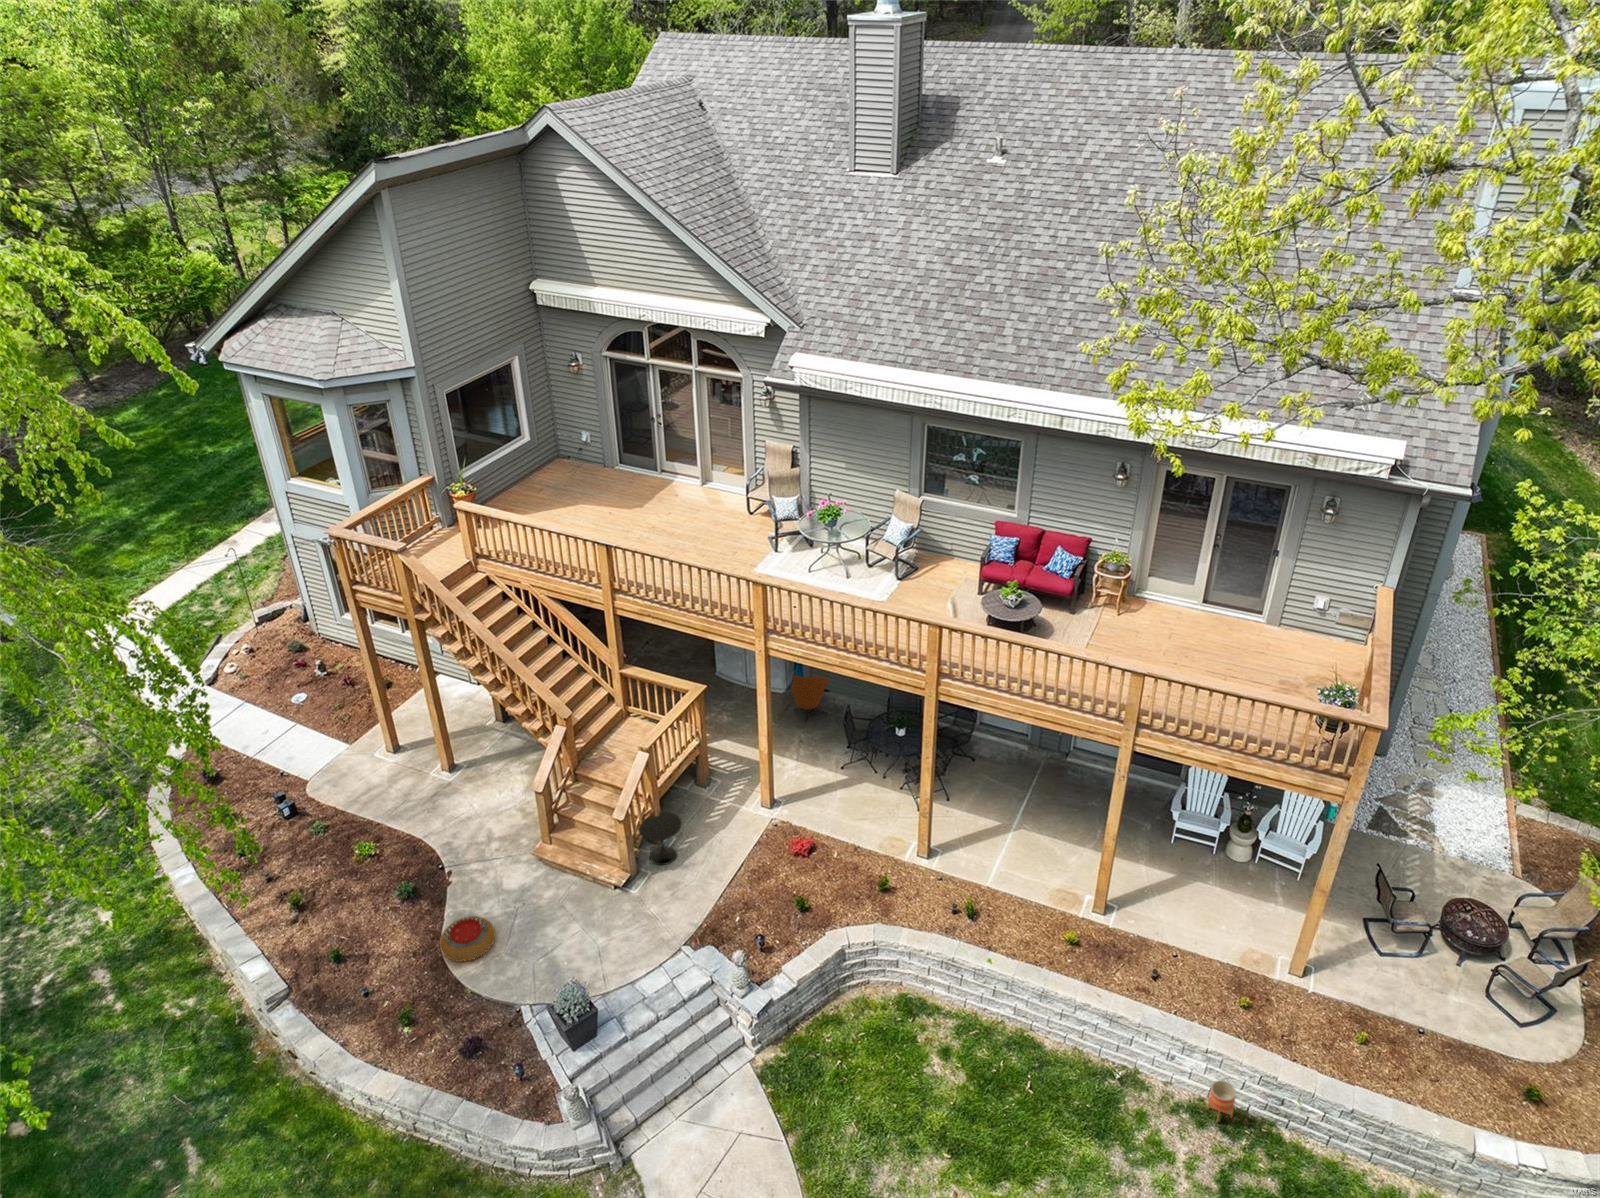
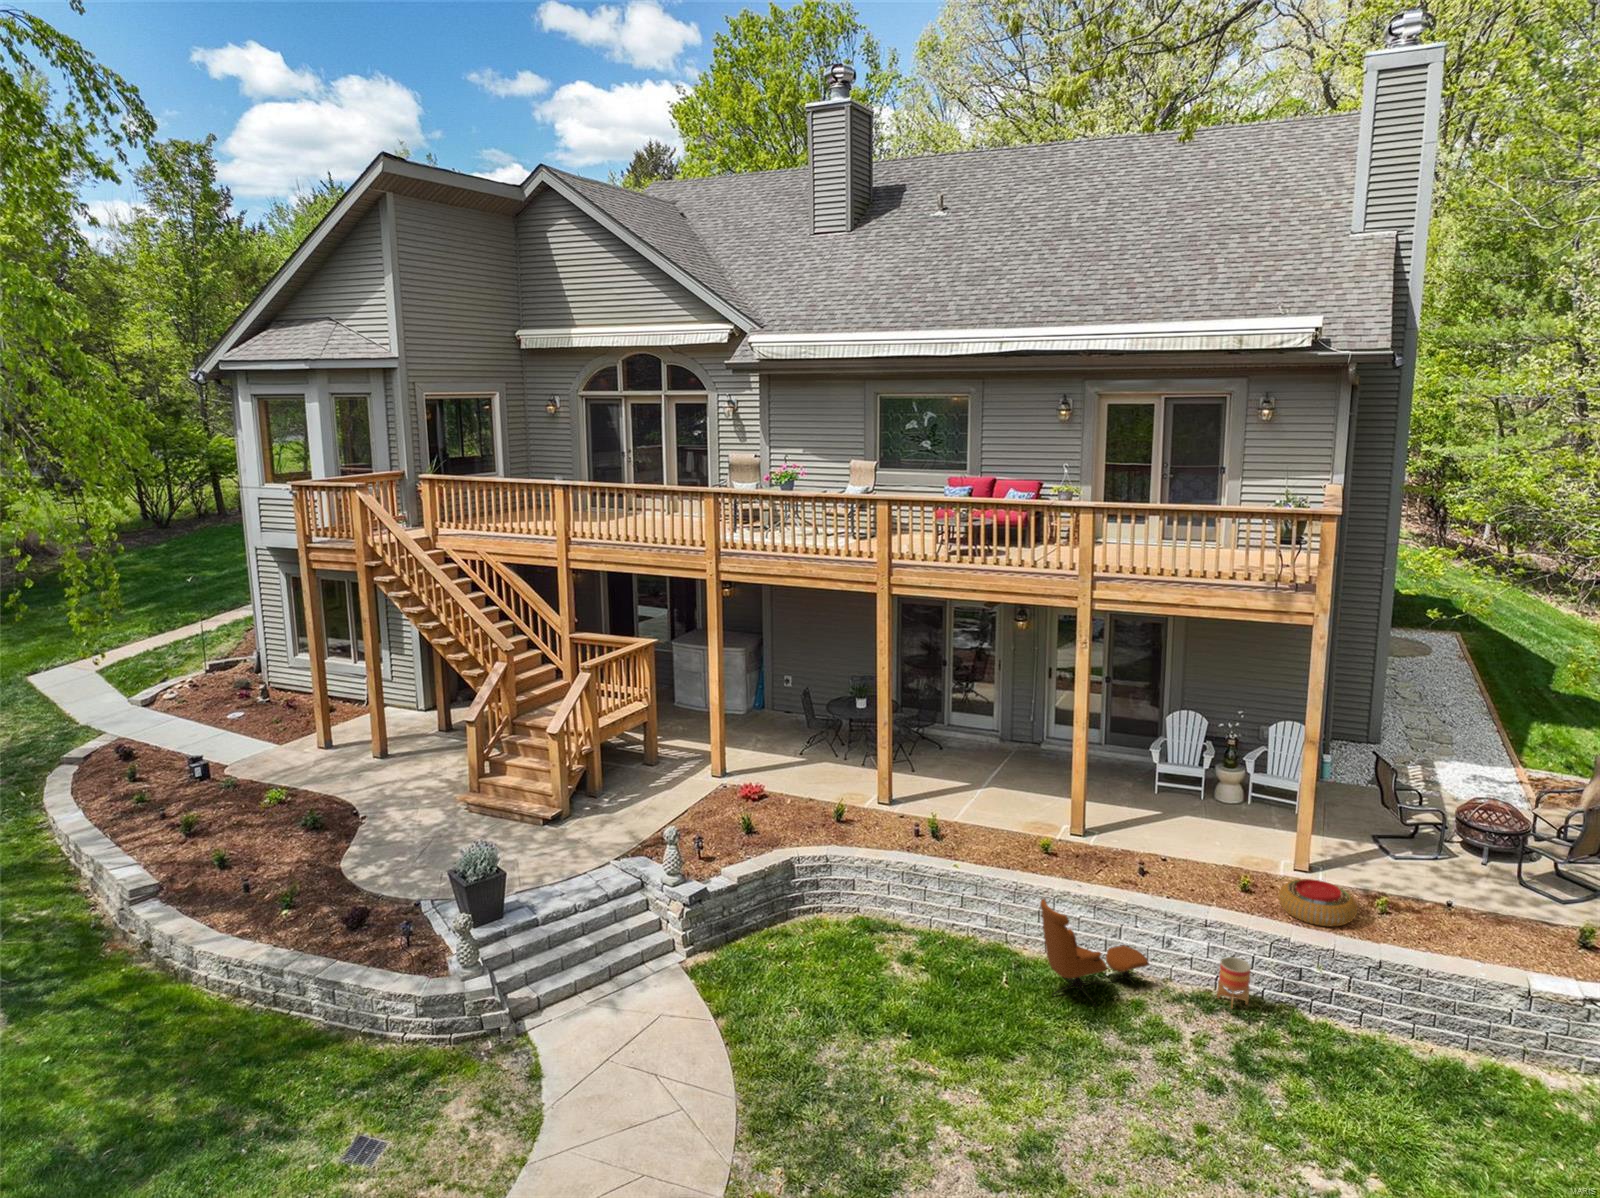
lounge chair: present [791,674,829,718] -> present [1040,899,1149,1005]
side table: present [638,811,682,865] -> none [572,757,620,810]
pouf: present [440,916,496,962] -> present [1279,879,1357,926]

